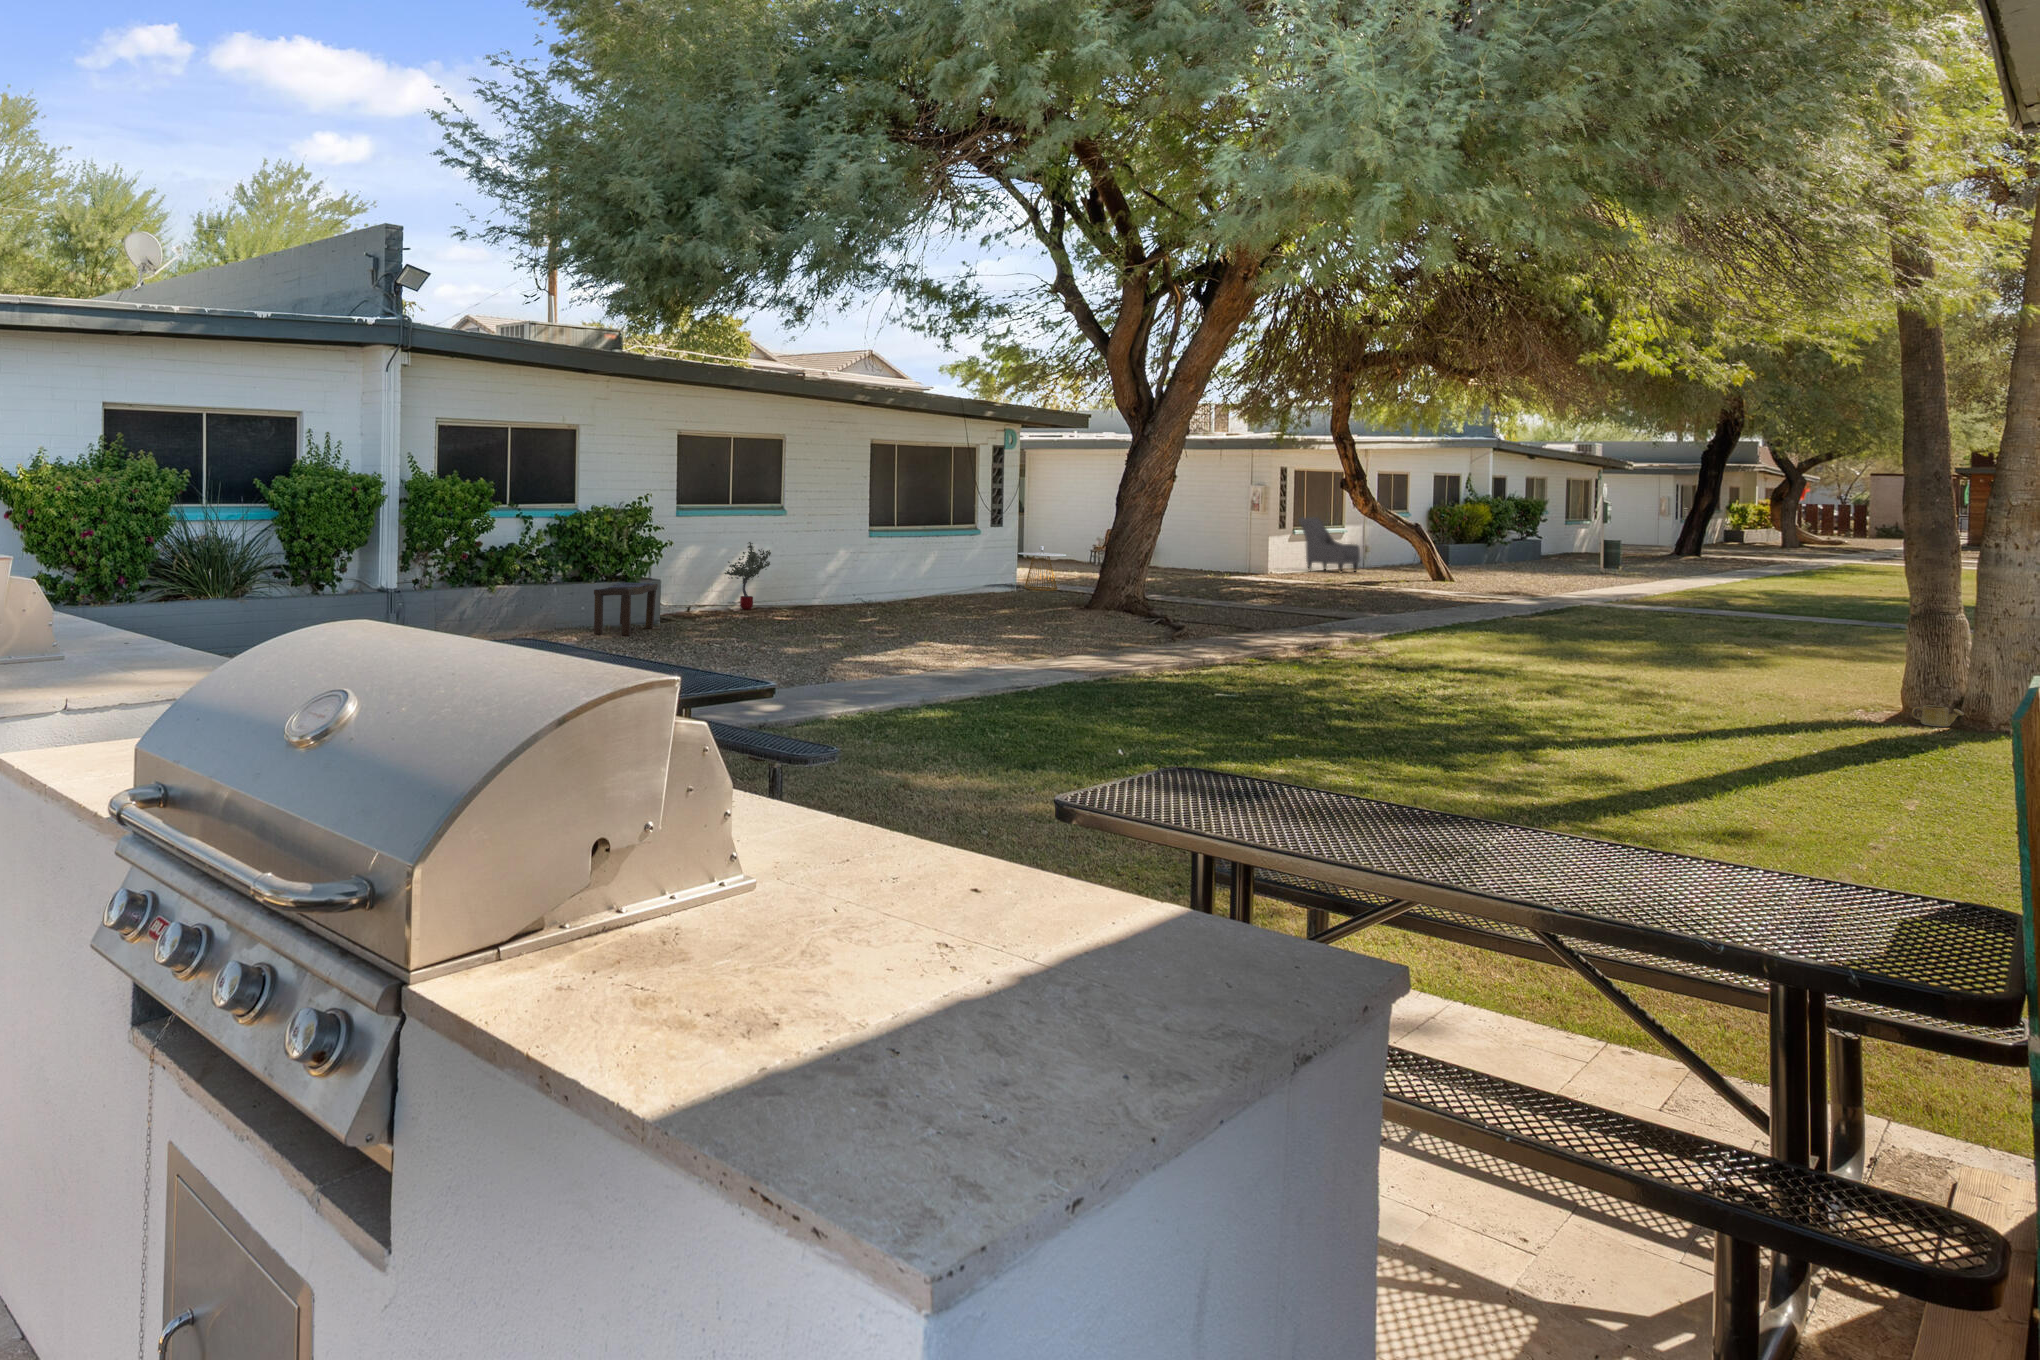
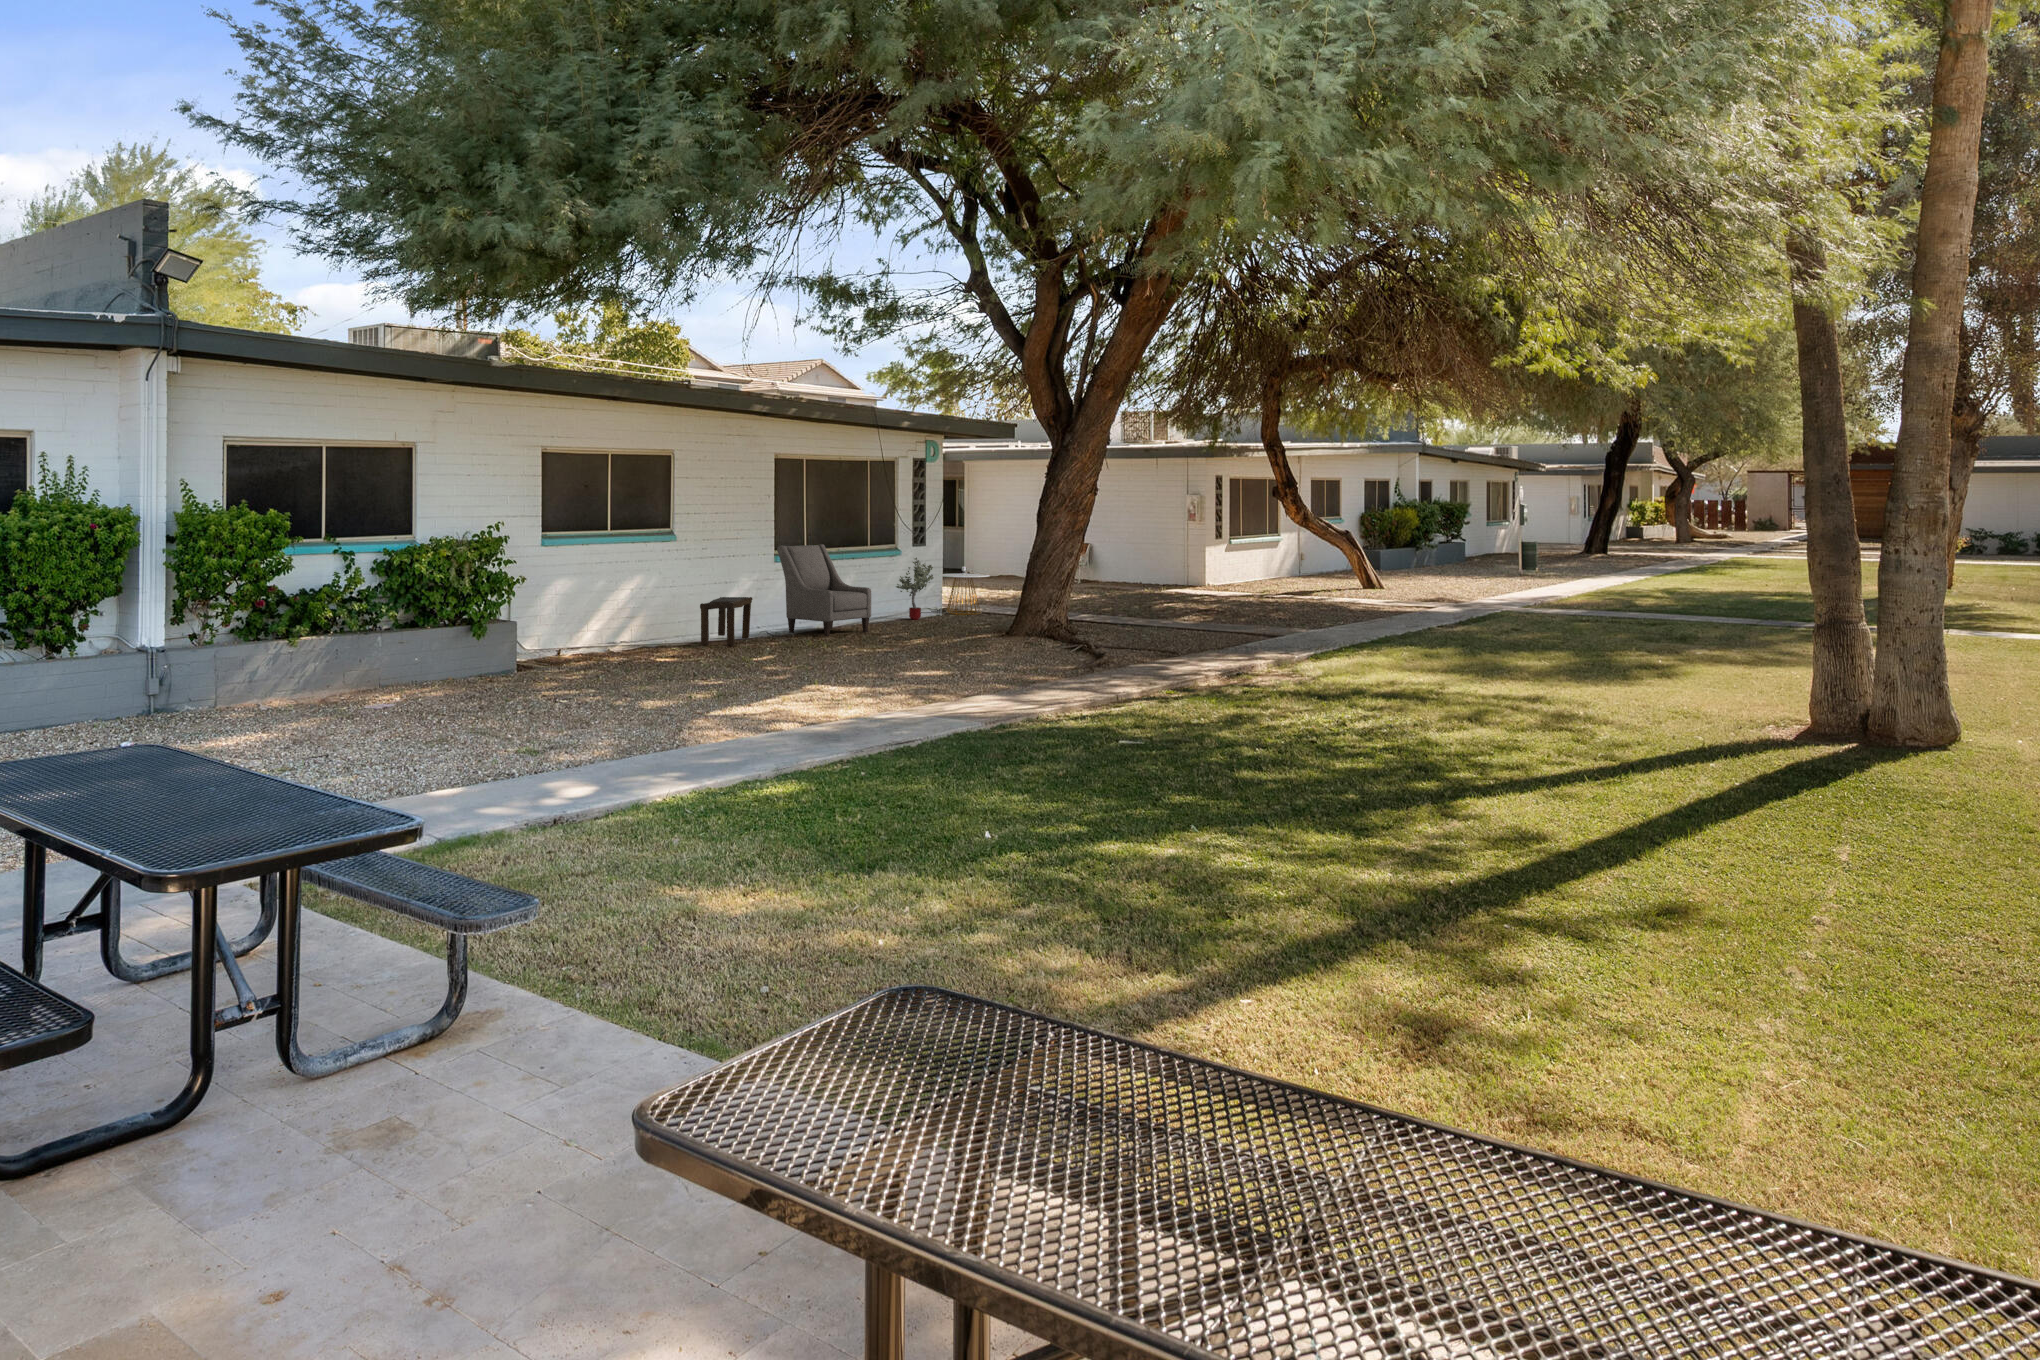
chair: present [1299,517,1360,572] -> present [777,544,871,636]
potted tree: present [724,542,771,610] -> present [896,558,934,620]
bench: present [594,582,658,636] -> present [700,597,752,645]
watering can: present [1912,705,1964,727] -> none [1824,723,1874,745]

